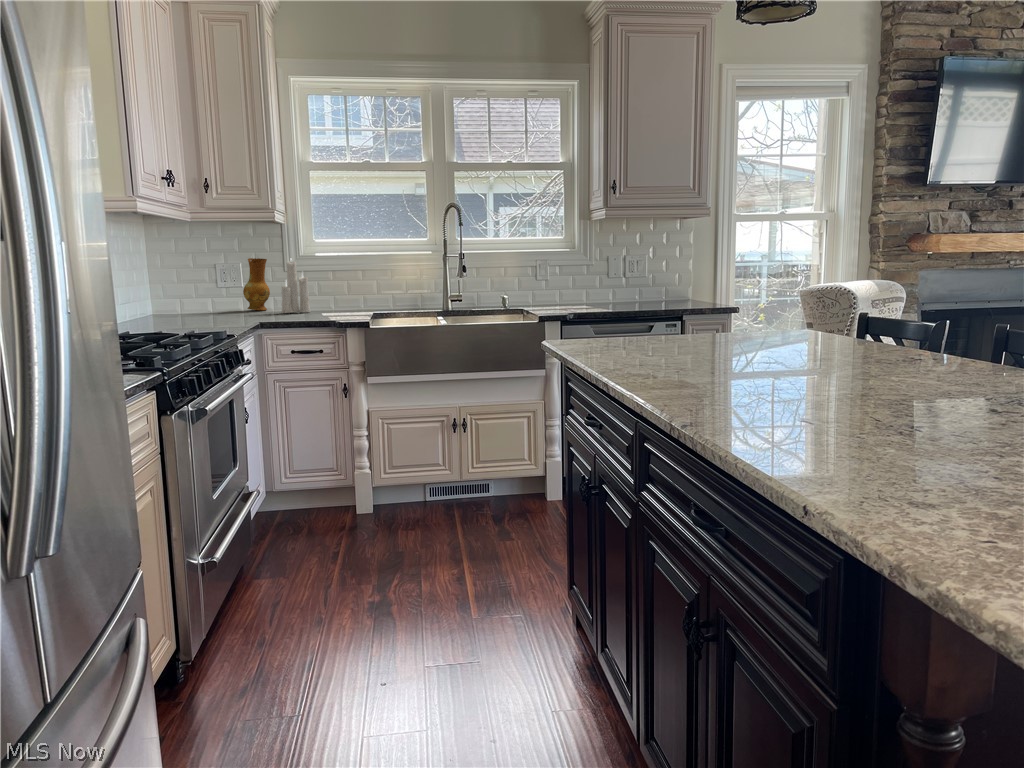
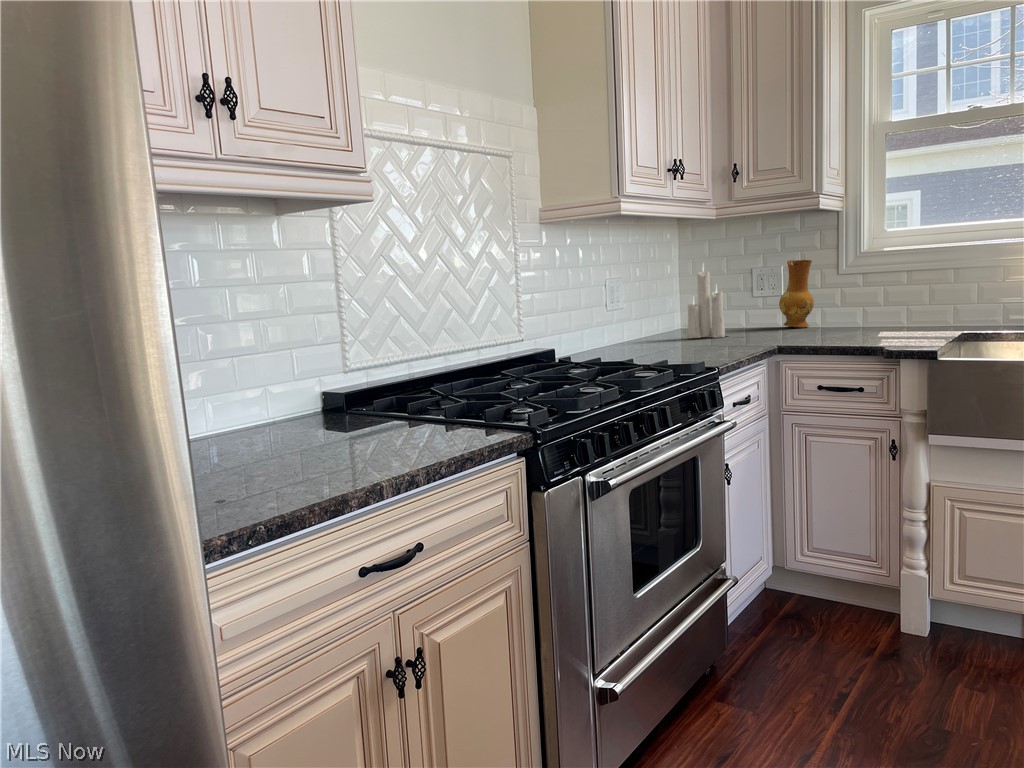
candle: present [282,262,310,313] -> present [687,266,725,338]

